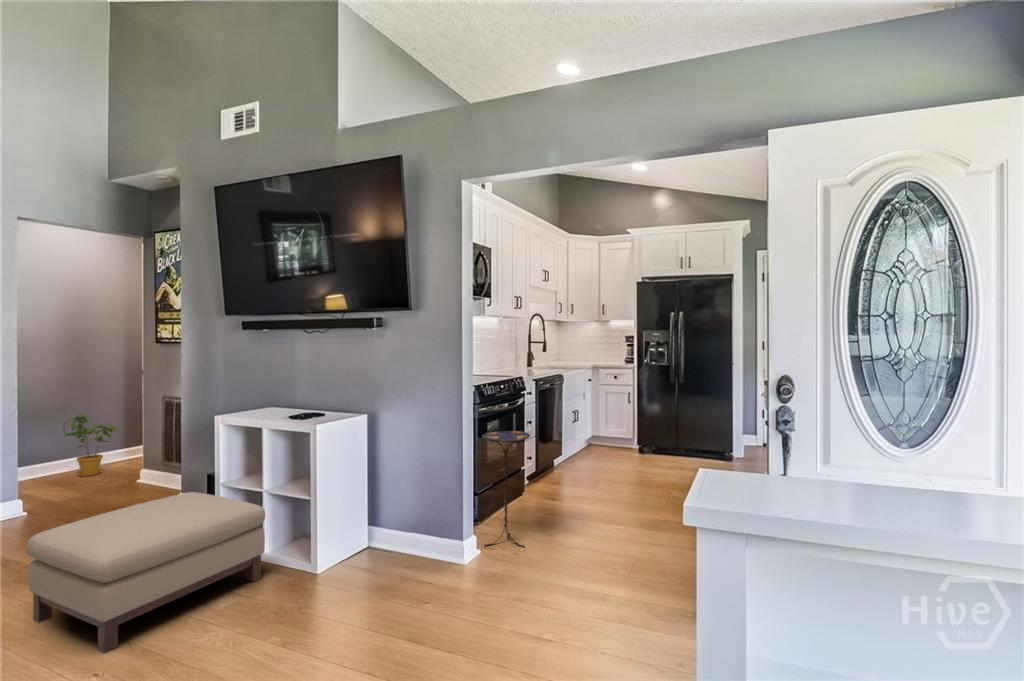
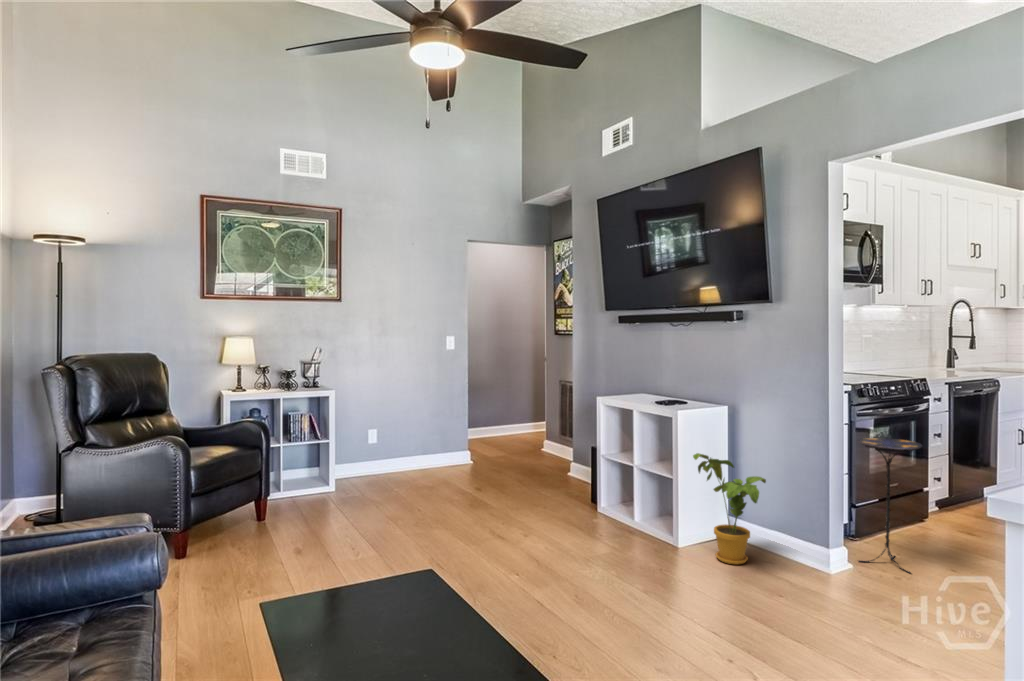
house plant: present [63,414,116,476] -> present [693,453,766,565]
ottoman: present [27,492,265,653] -> none [481,458,635,560]

